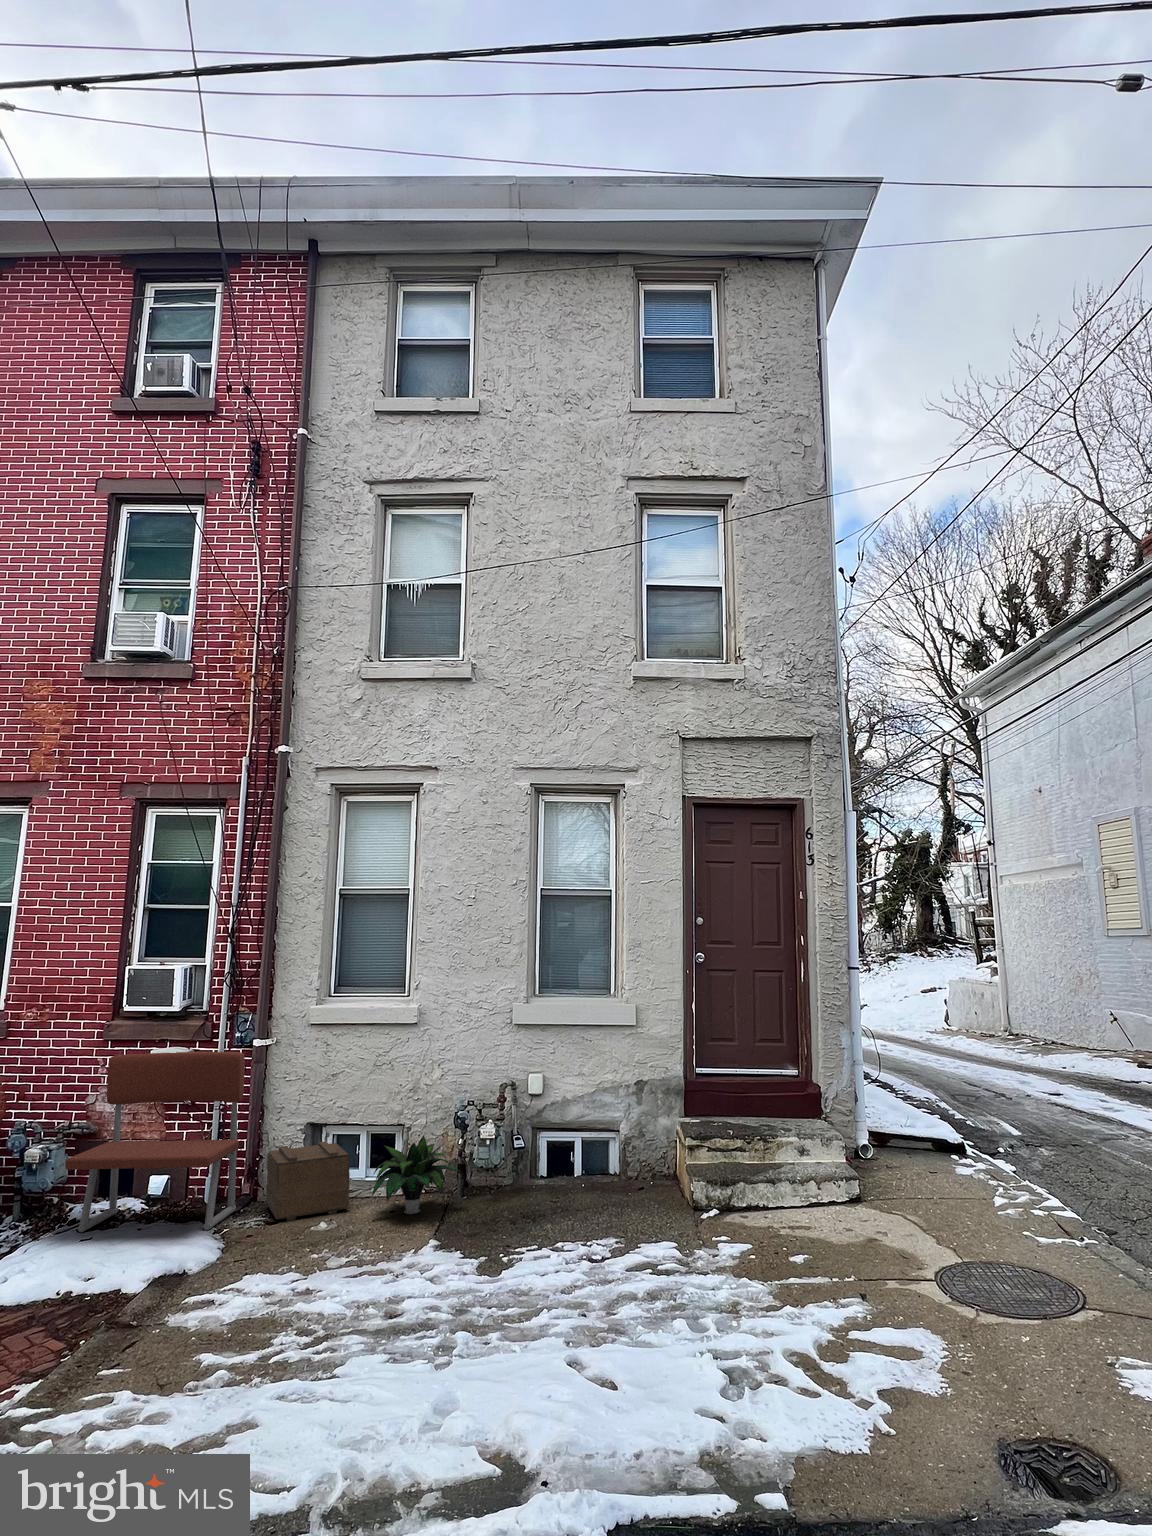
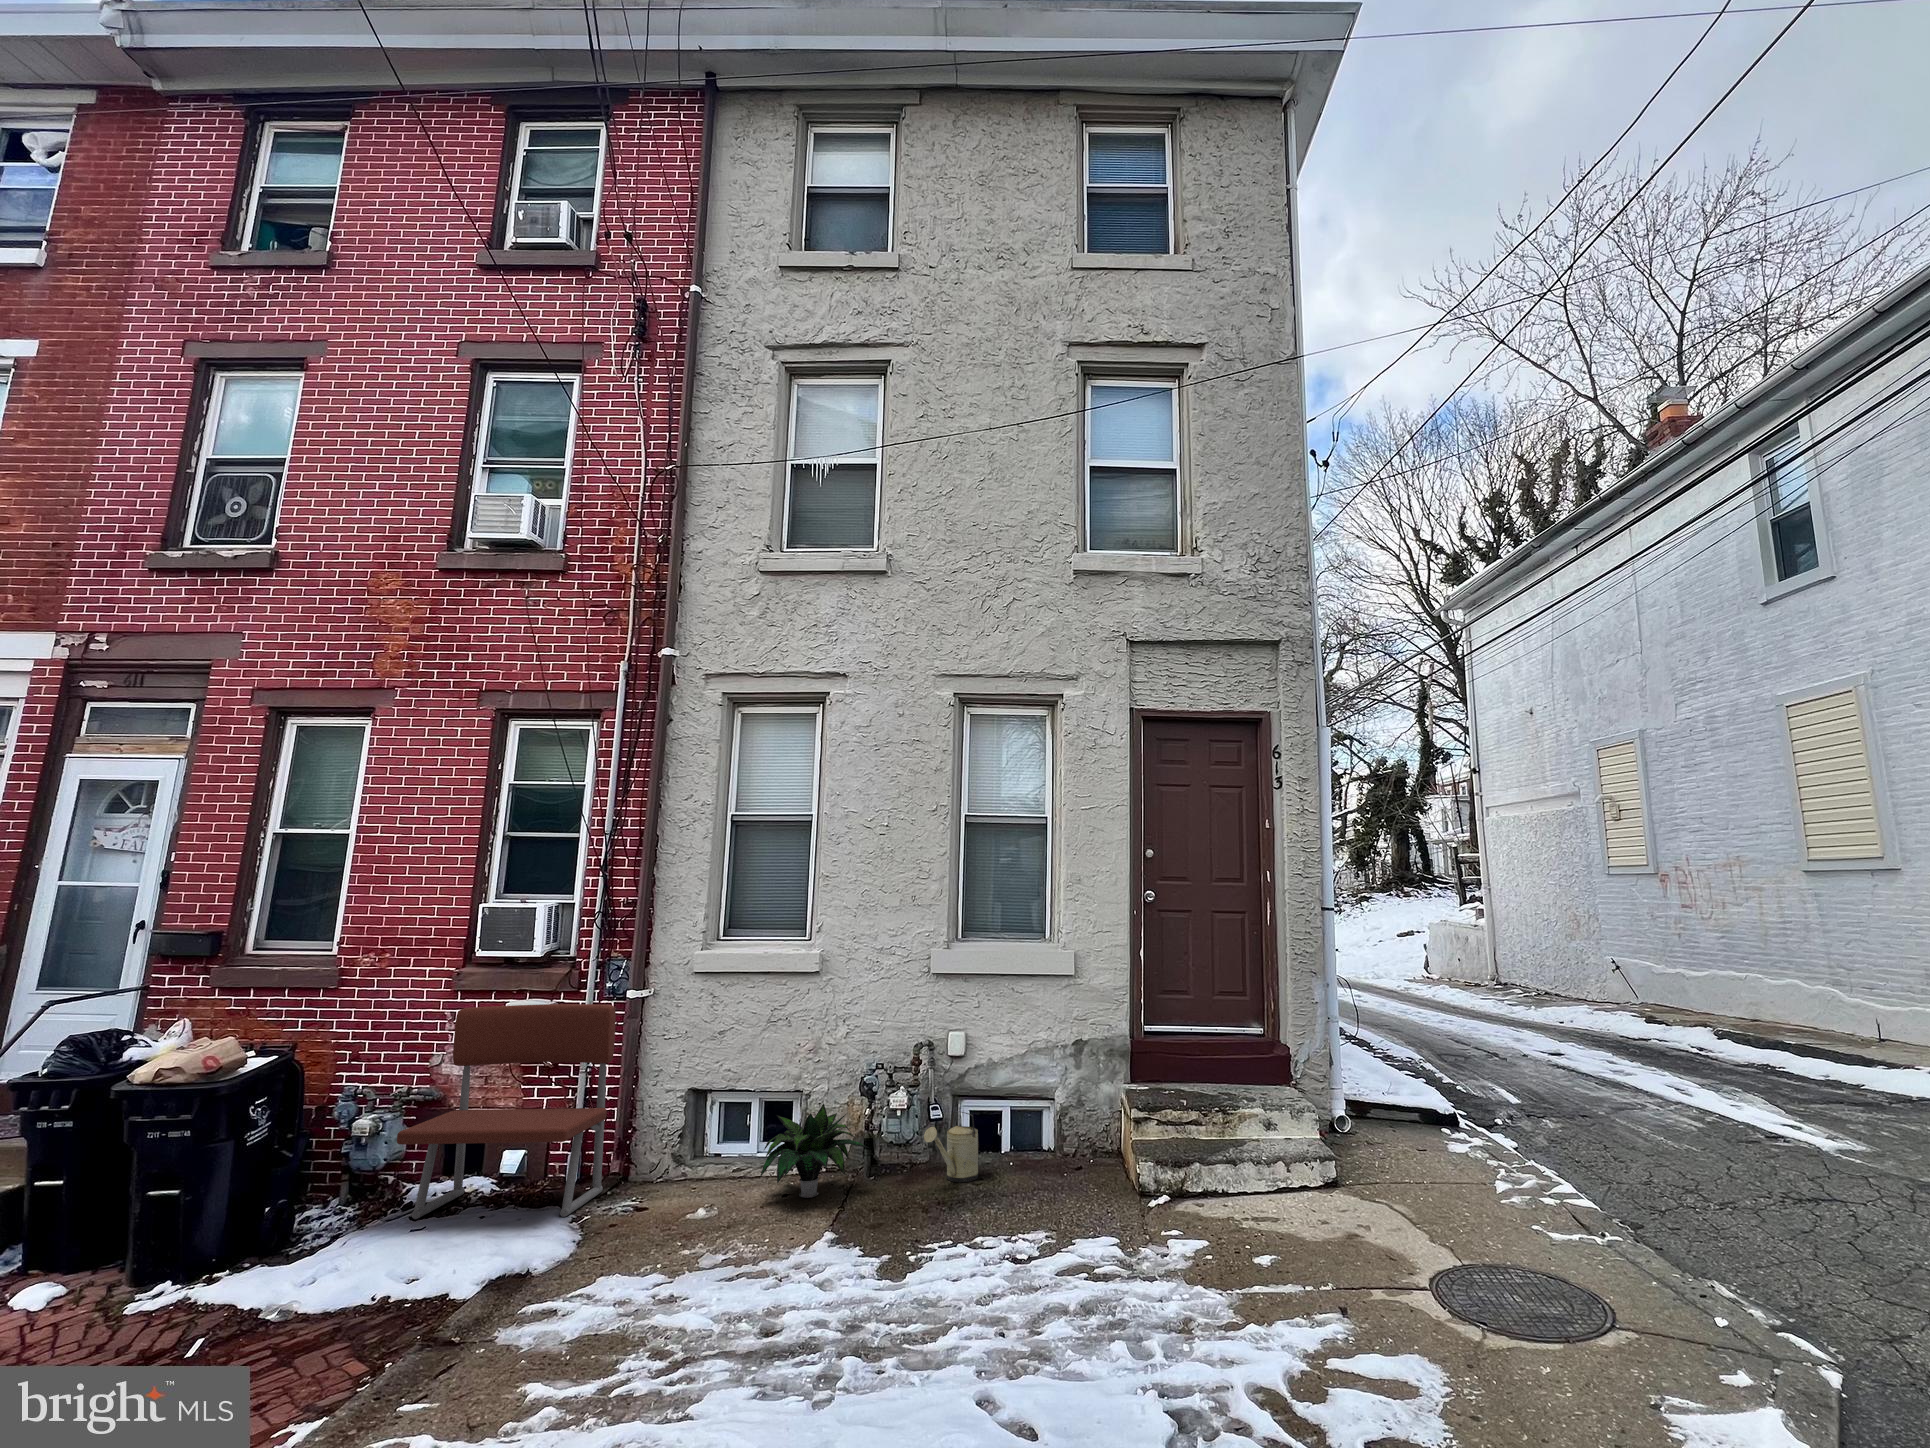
wooden crate: present [266,1142,350,1221] -> none [639,1110,736,1205]
watering can: none [509,1142,555,1201] -> present [924,1111,979,1182]

